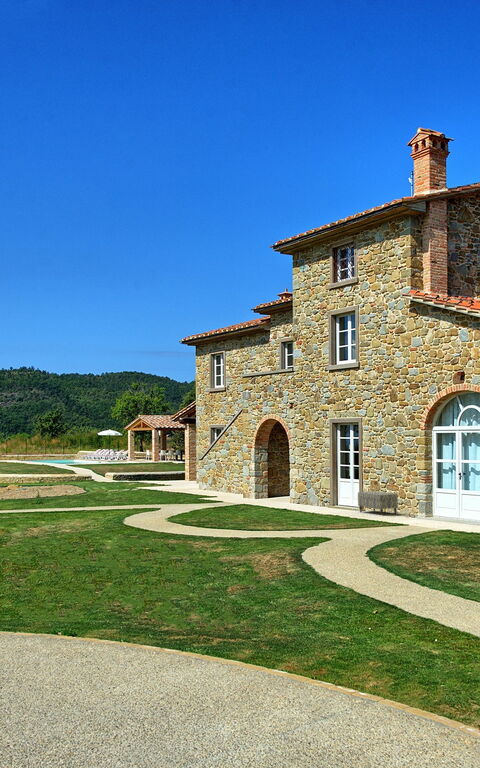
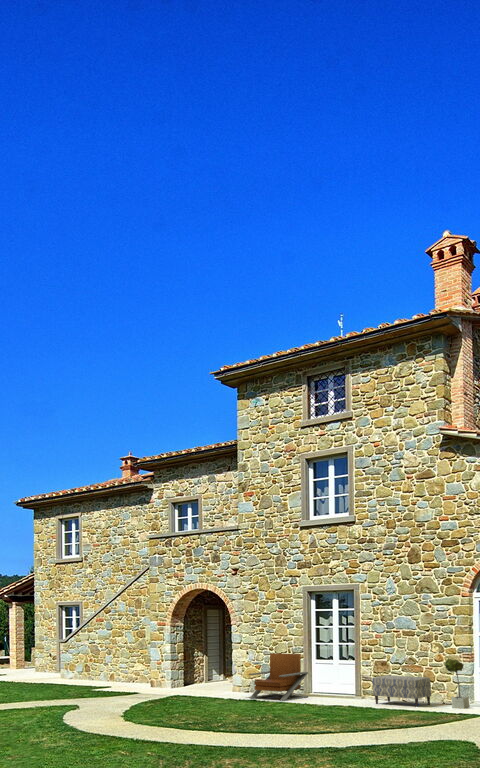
lounge chair: none [285,471,330,508] -> present [249,653,308,701]
potted tree: none [400,479,418,518] -> present [445,659,470,709]

